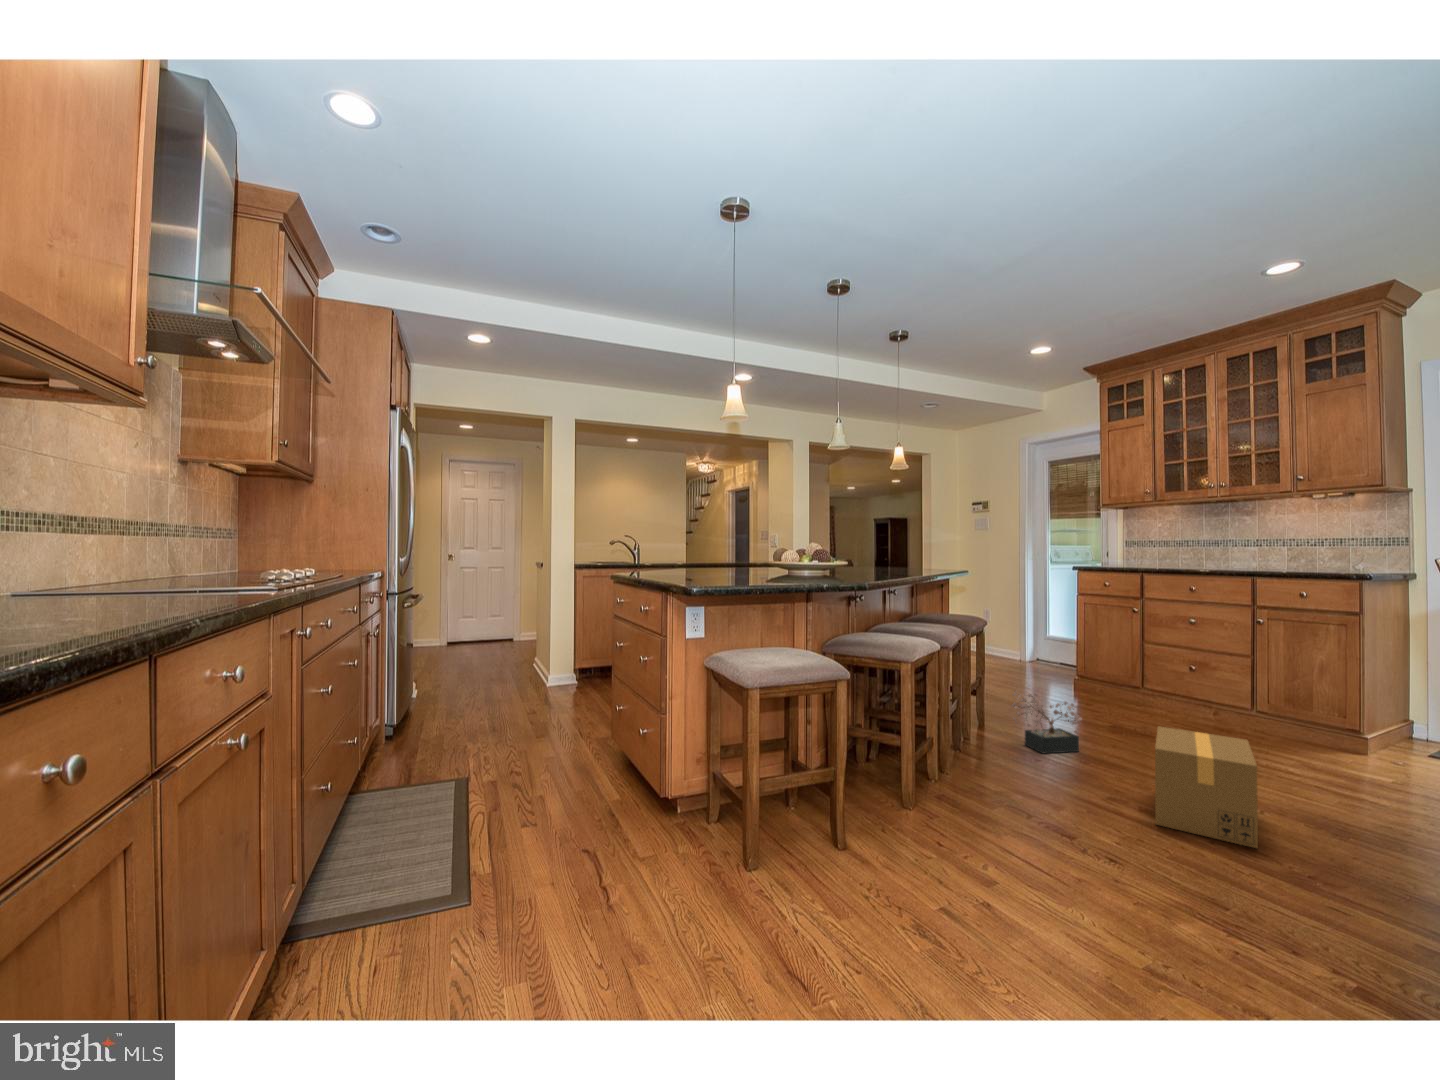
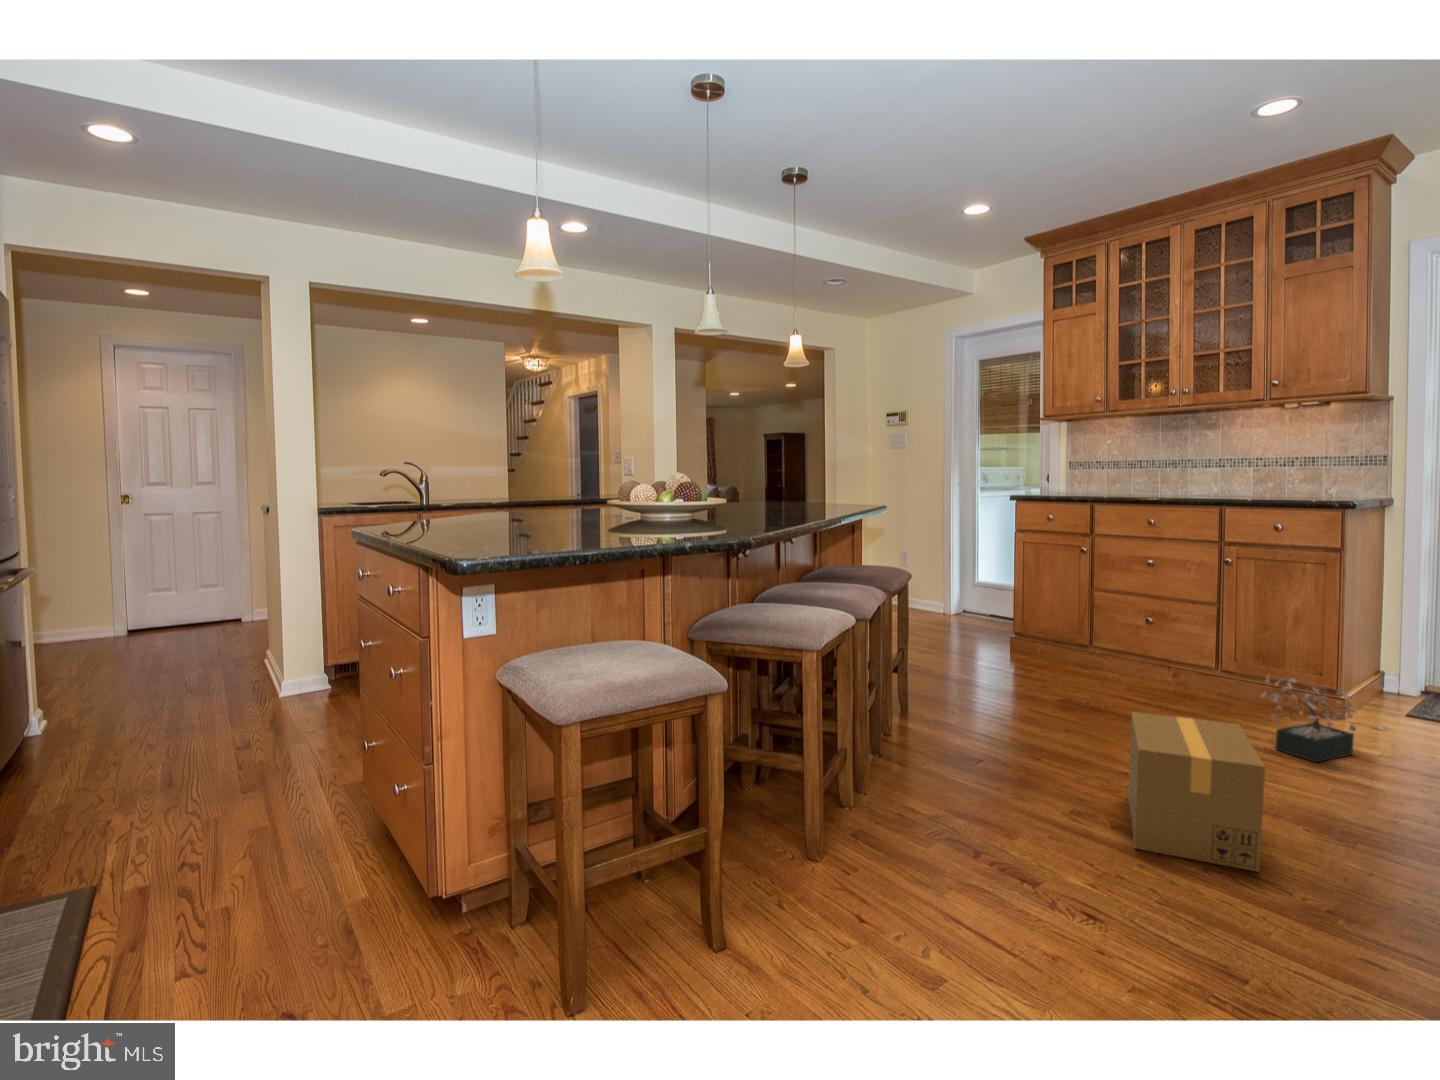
decorative plant: present [1012,691,1082,754] -> present [1261,675,1356,762]

